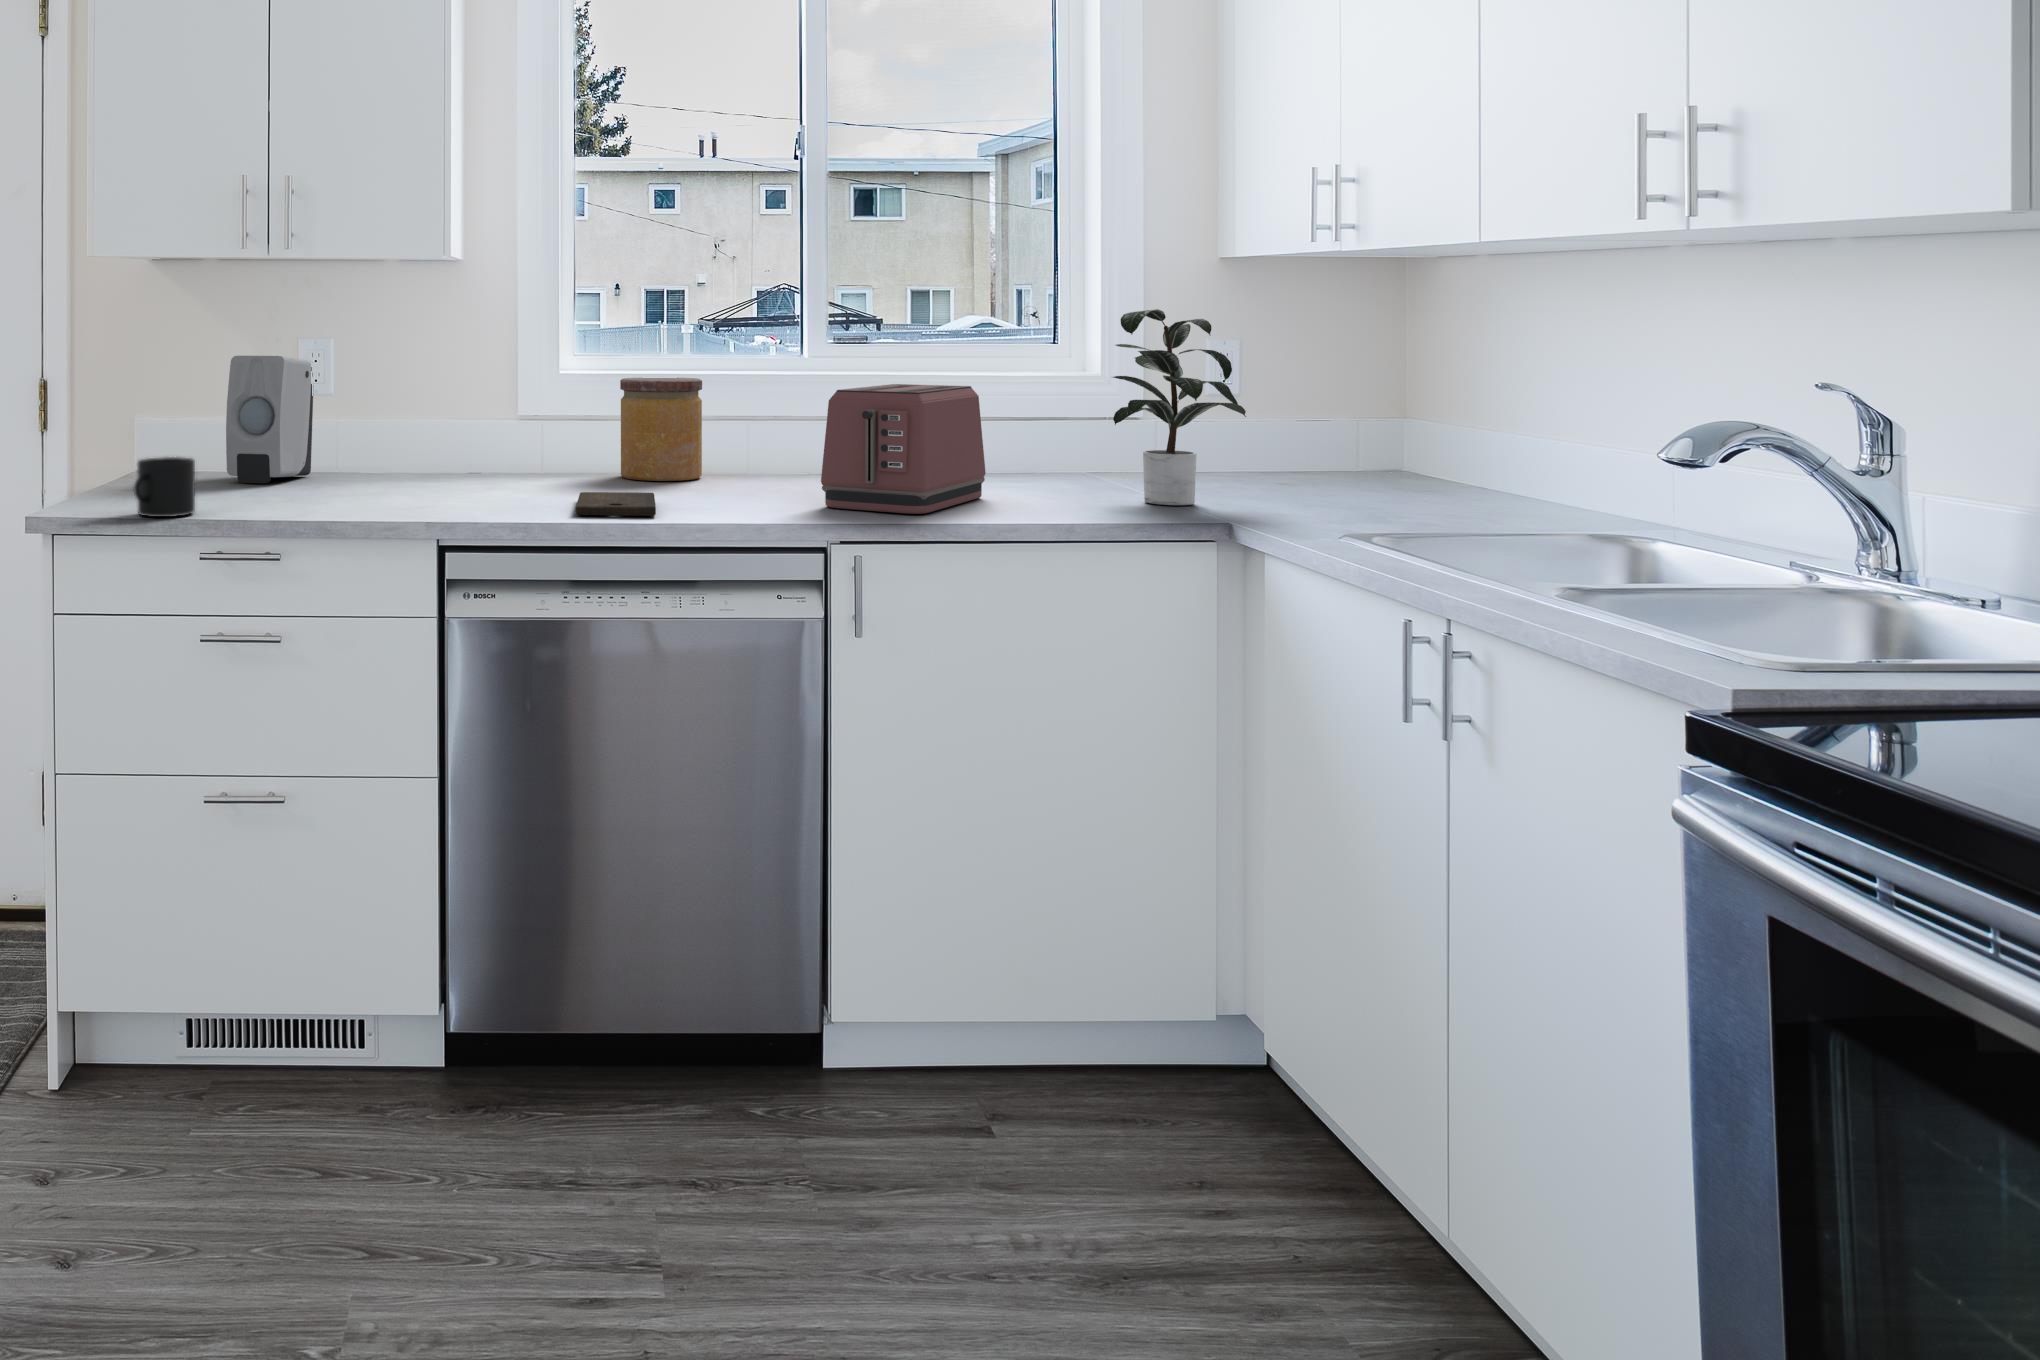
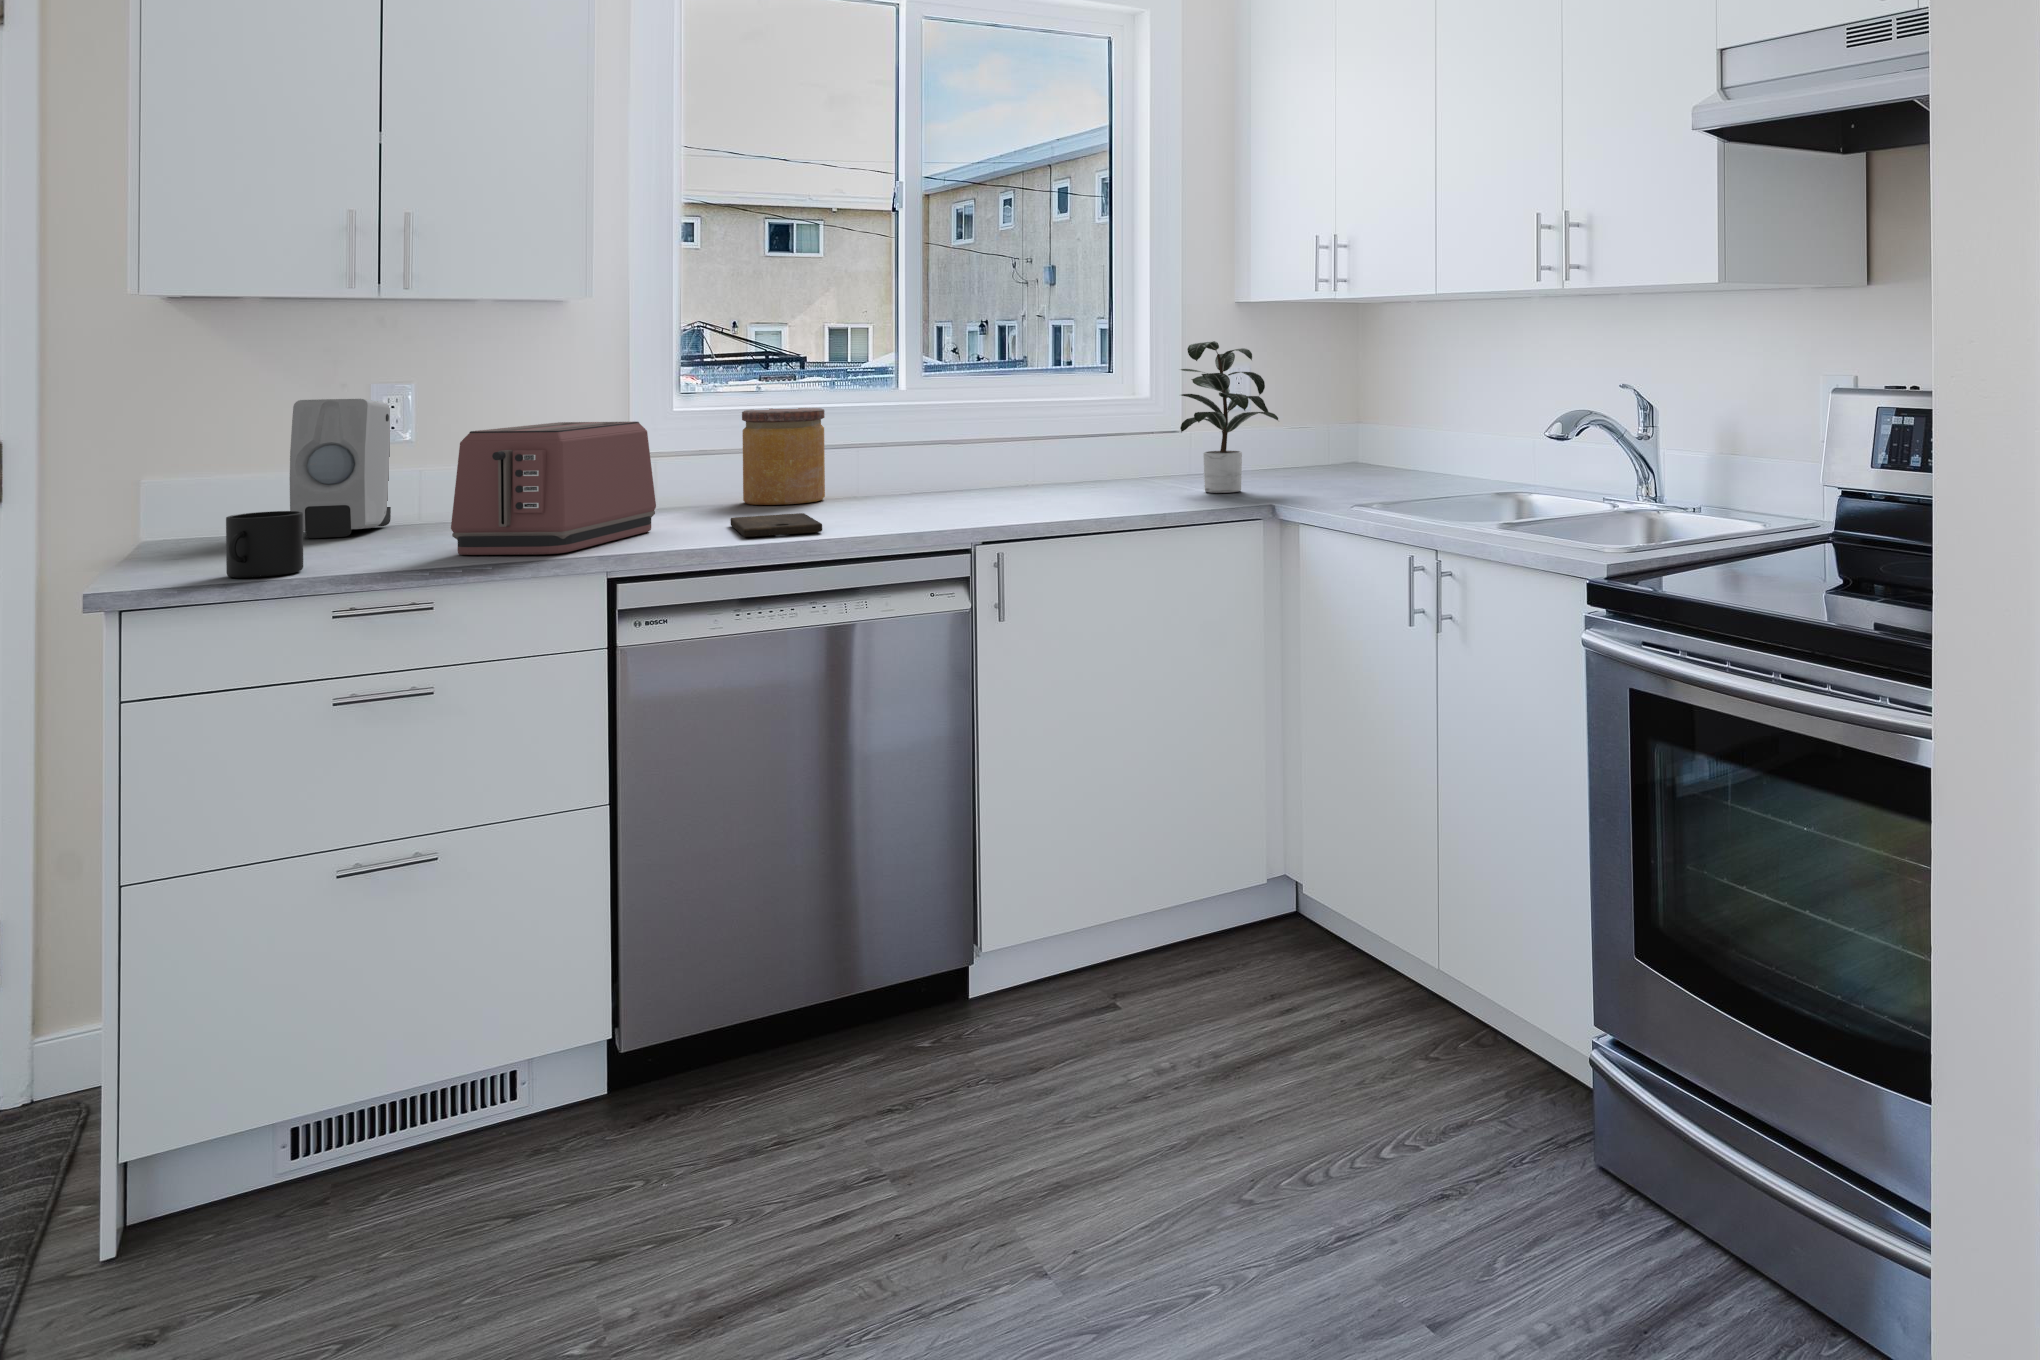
toaster: present [821,384,986,514] -> present [451,422,656,555]

